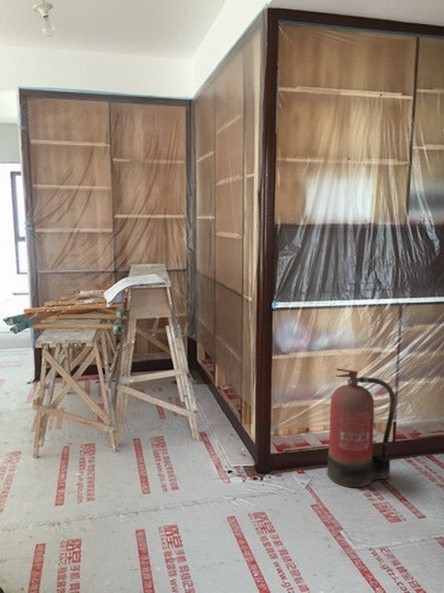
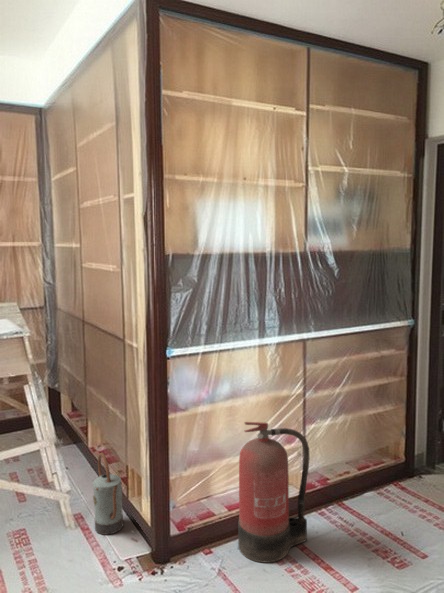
watering can: none [214,385,236,449] -> present [93,453,123,535]

